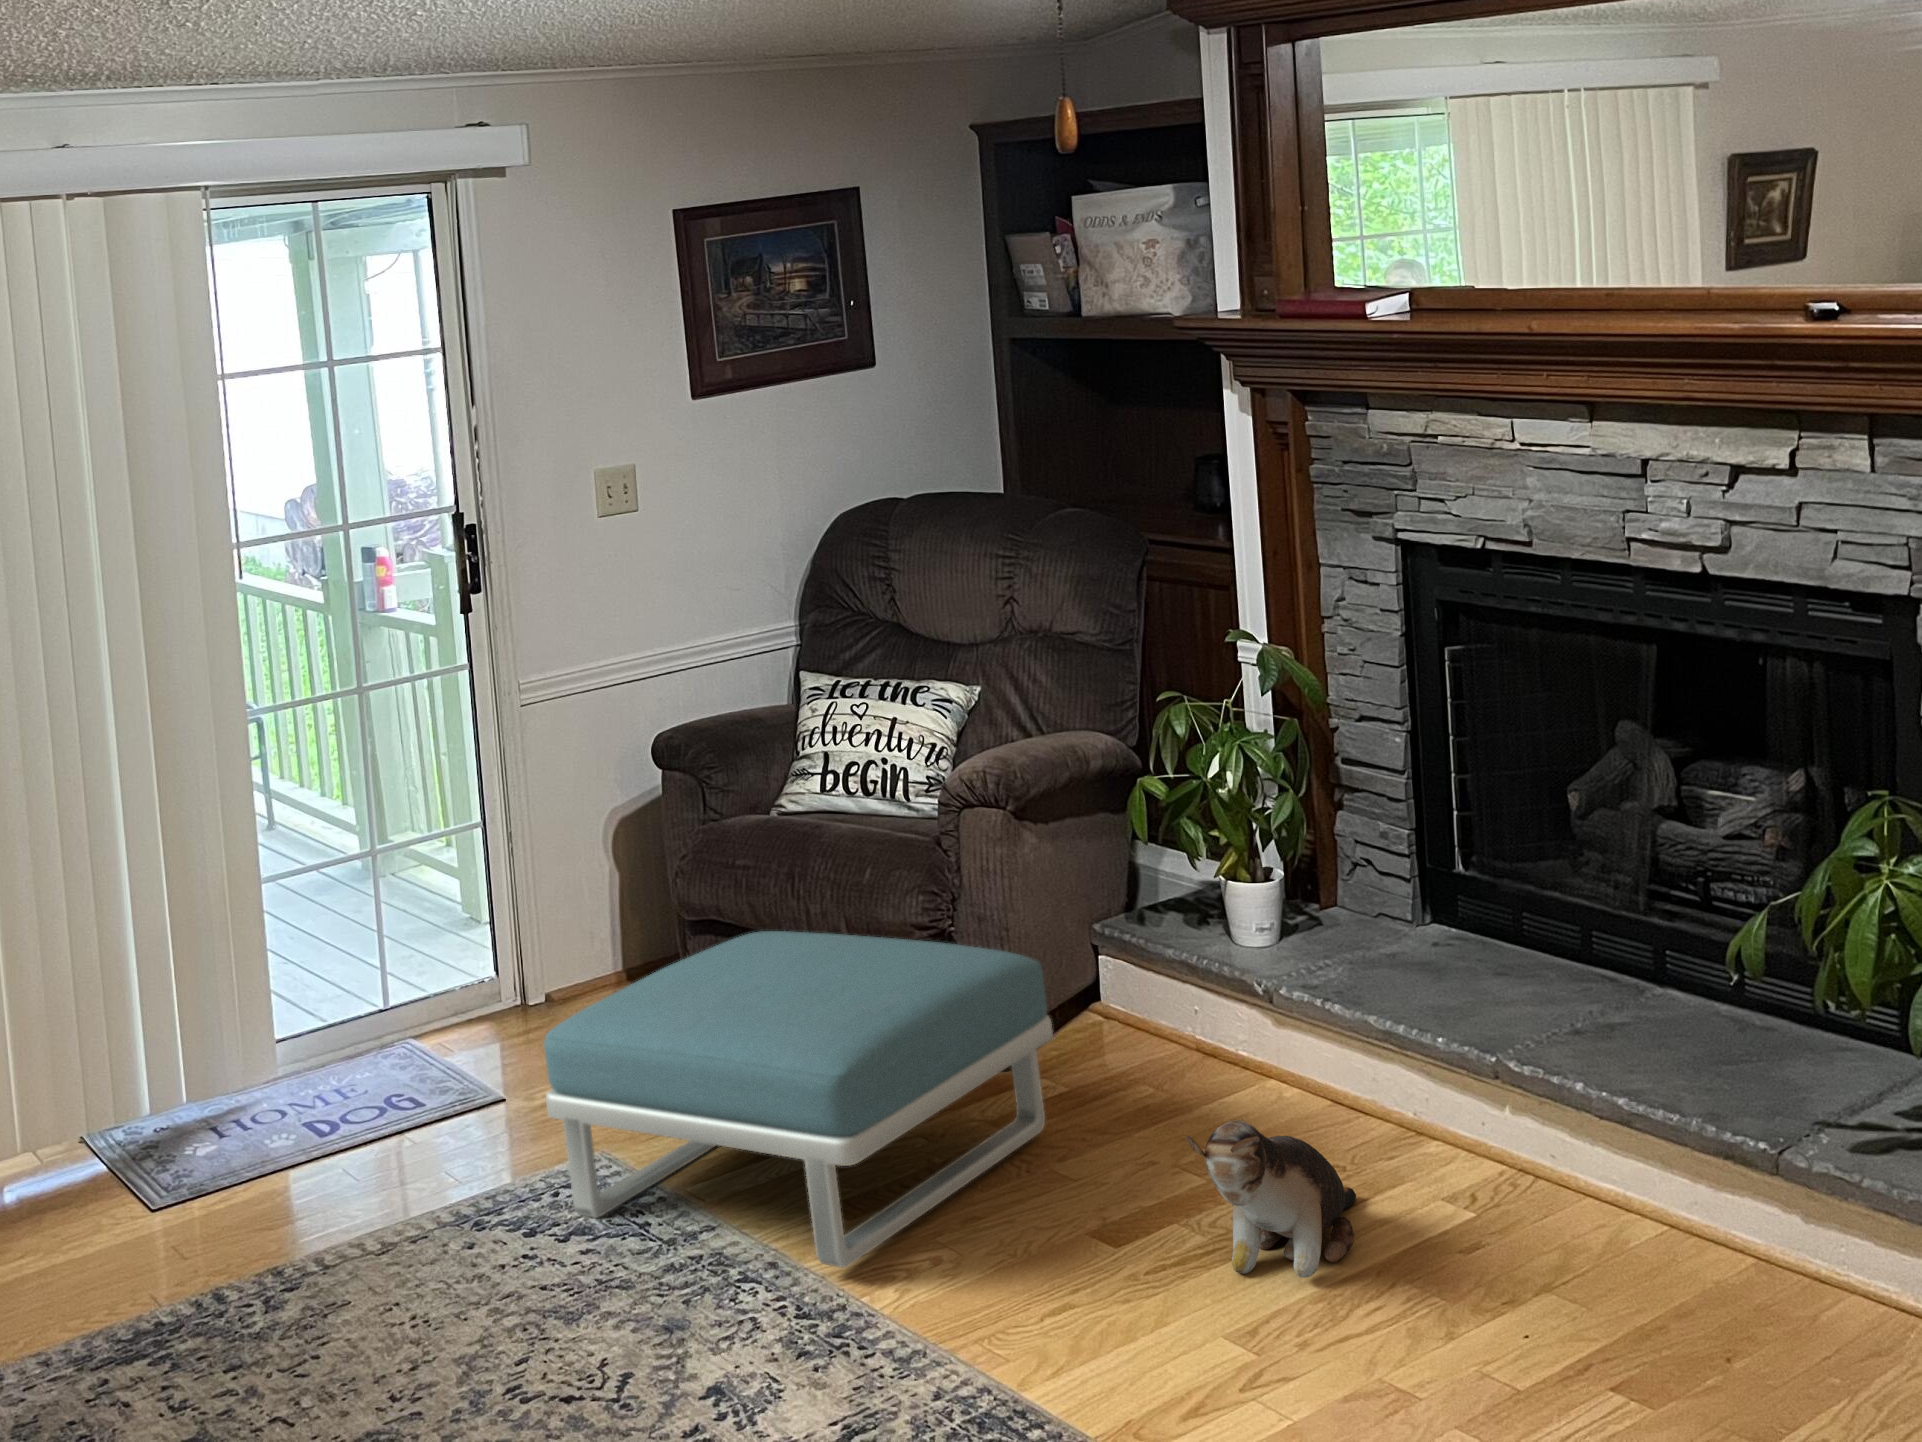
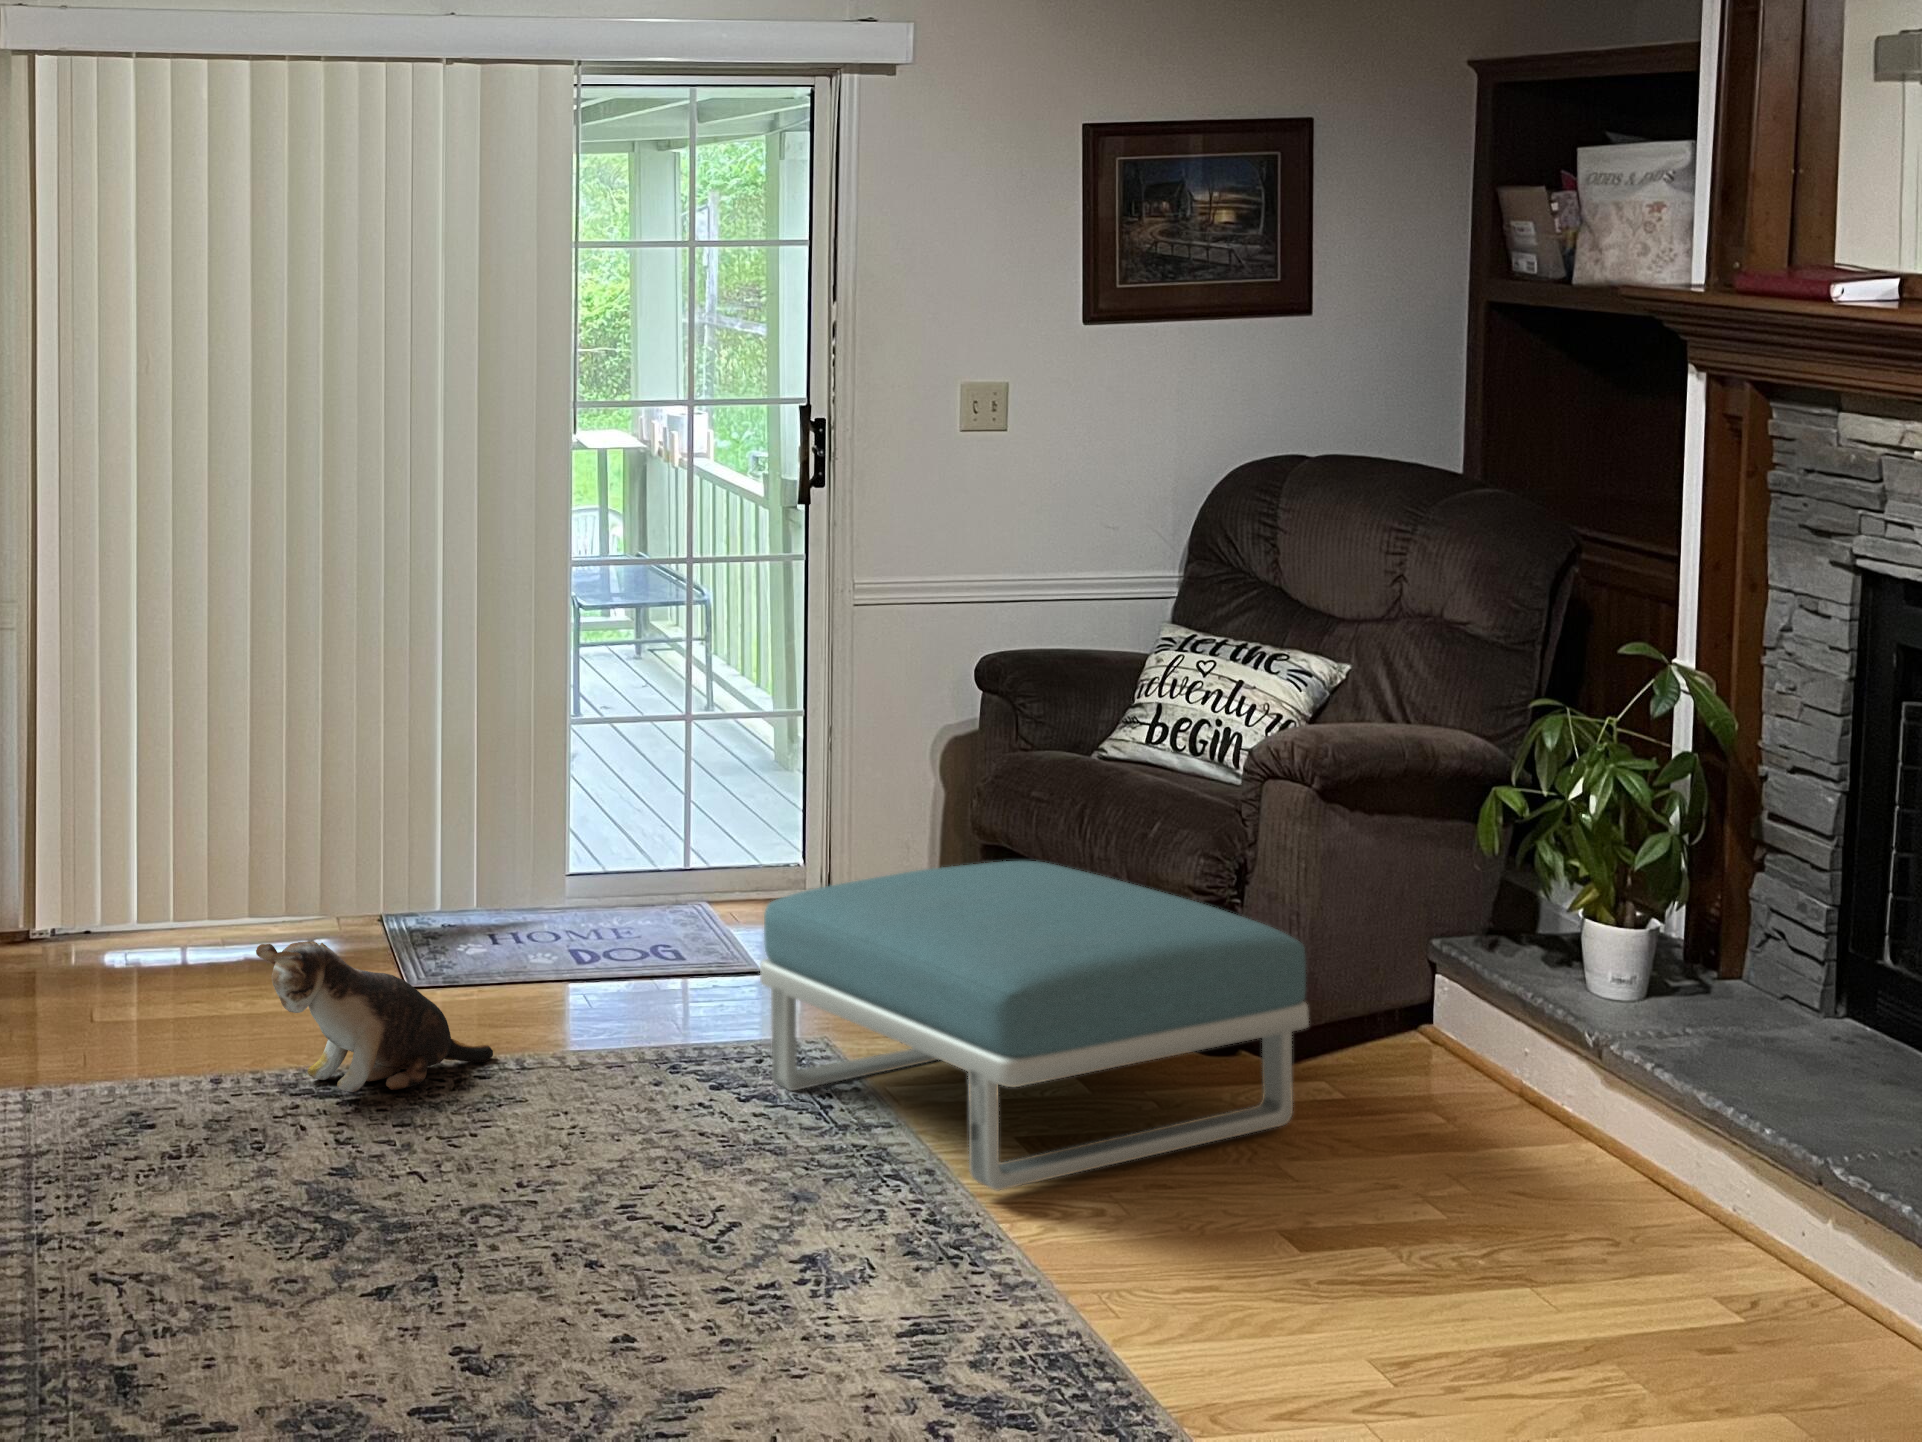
plush toy: present [1186,1119,1356,1278] -> present [256,941,493,1092]

